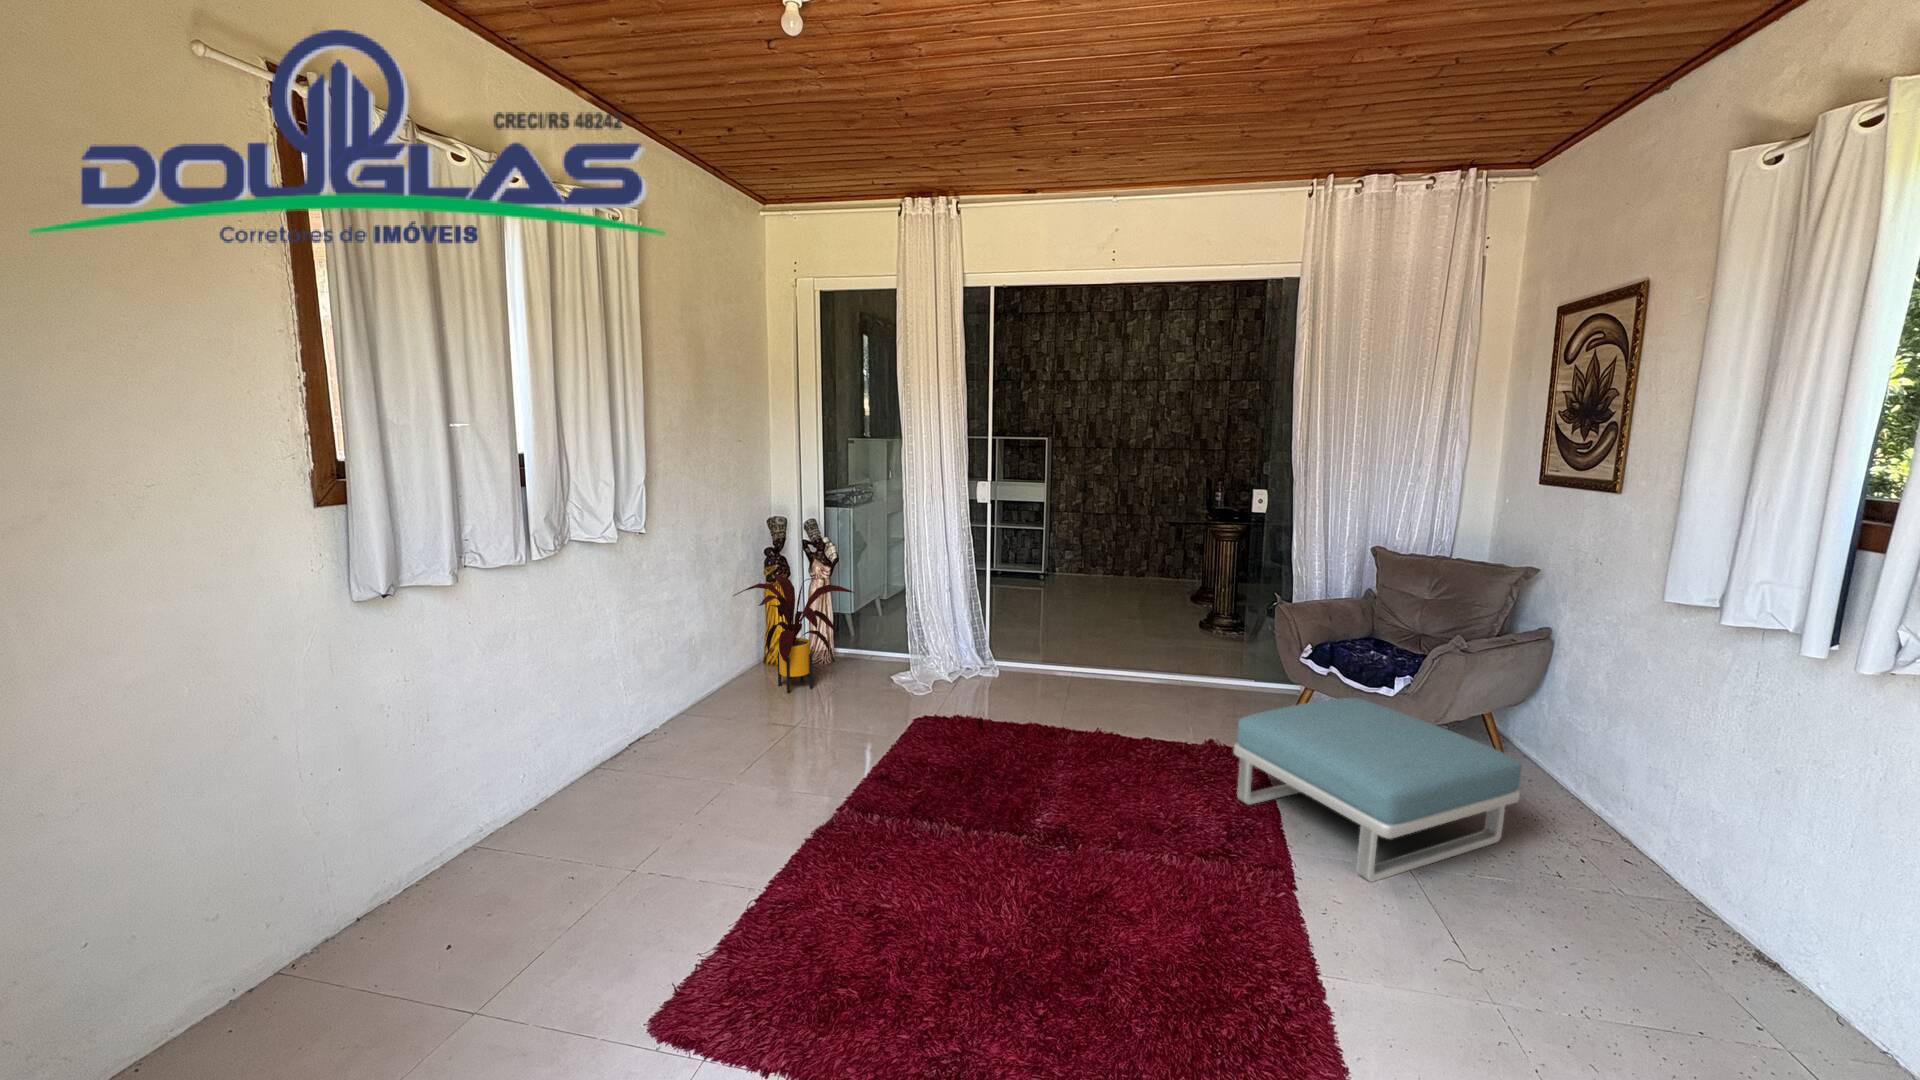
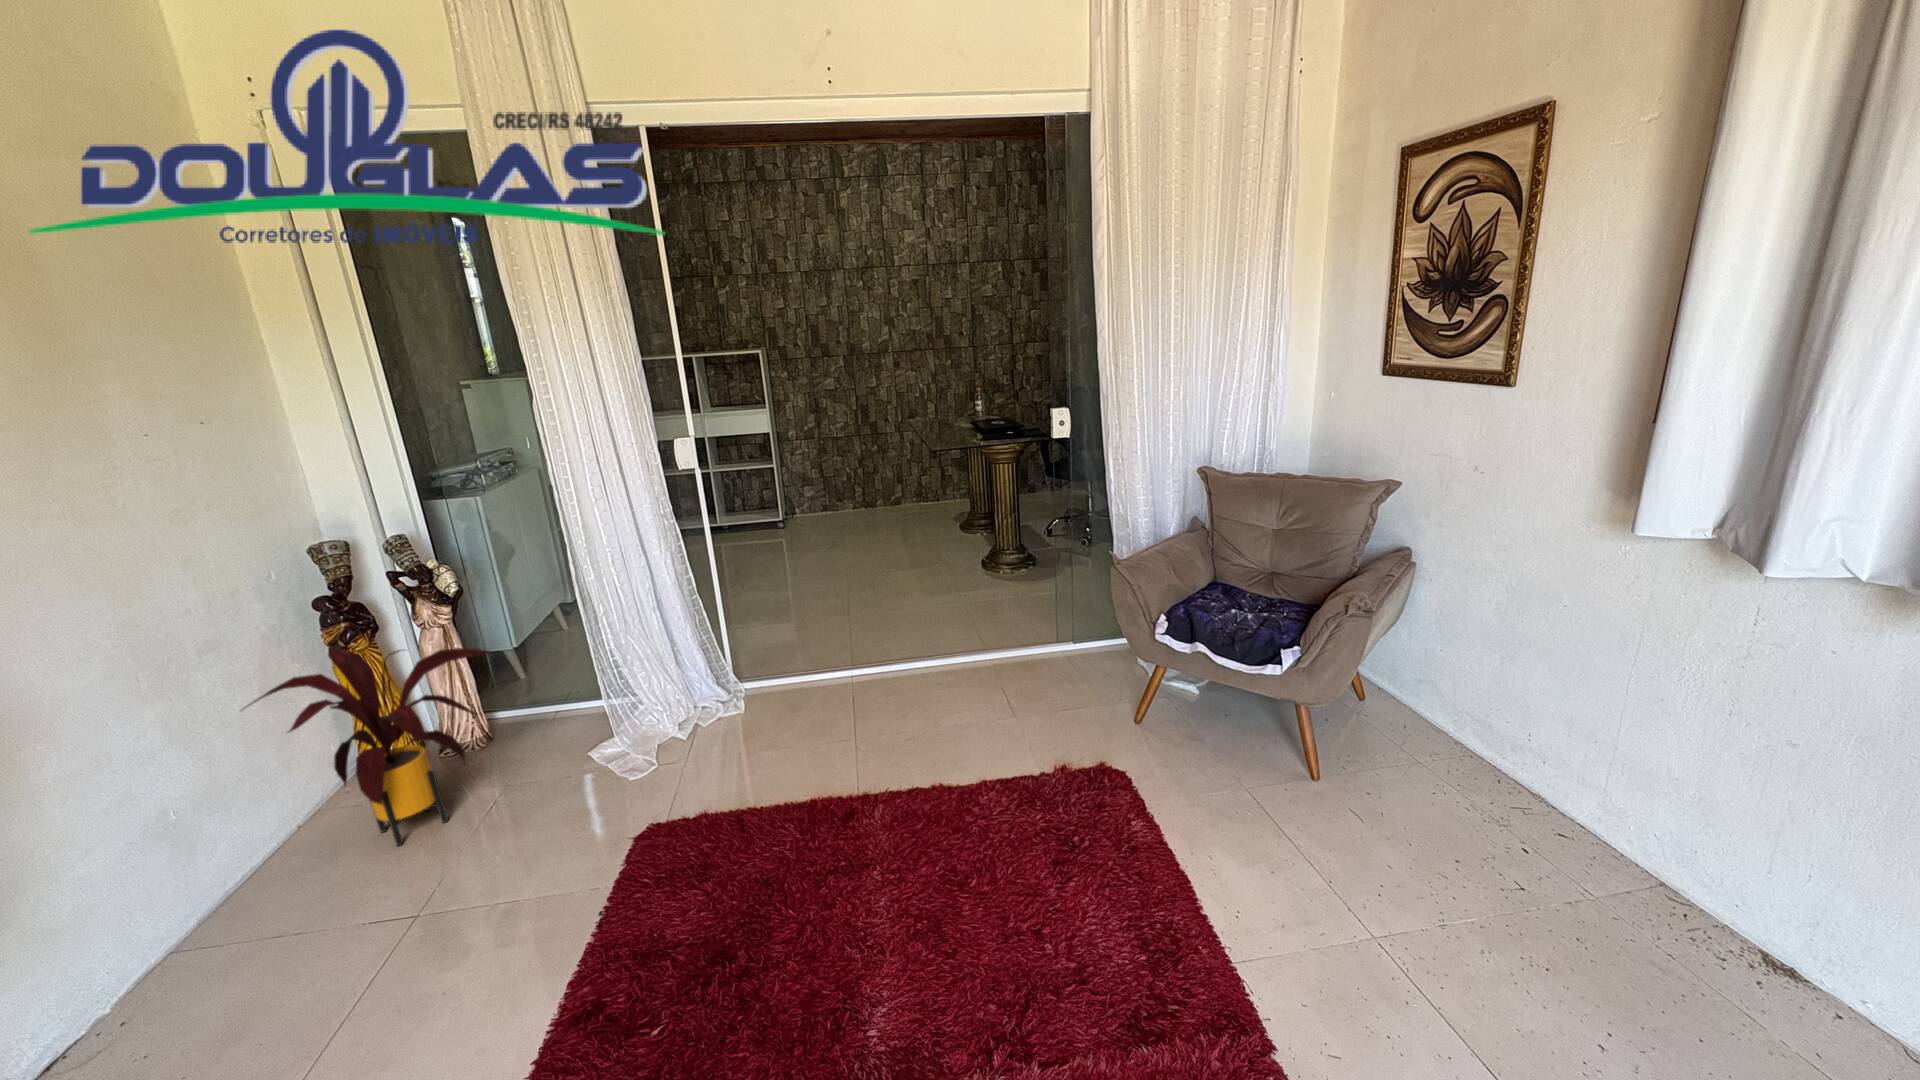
footstool: present [1234,698,1522,882] -> none [1124,682,1470,991]

